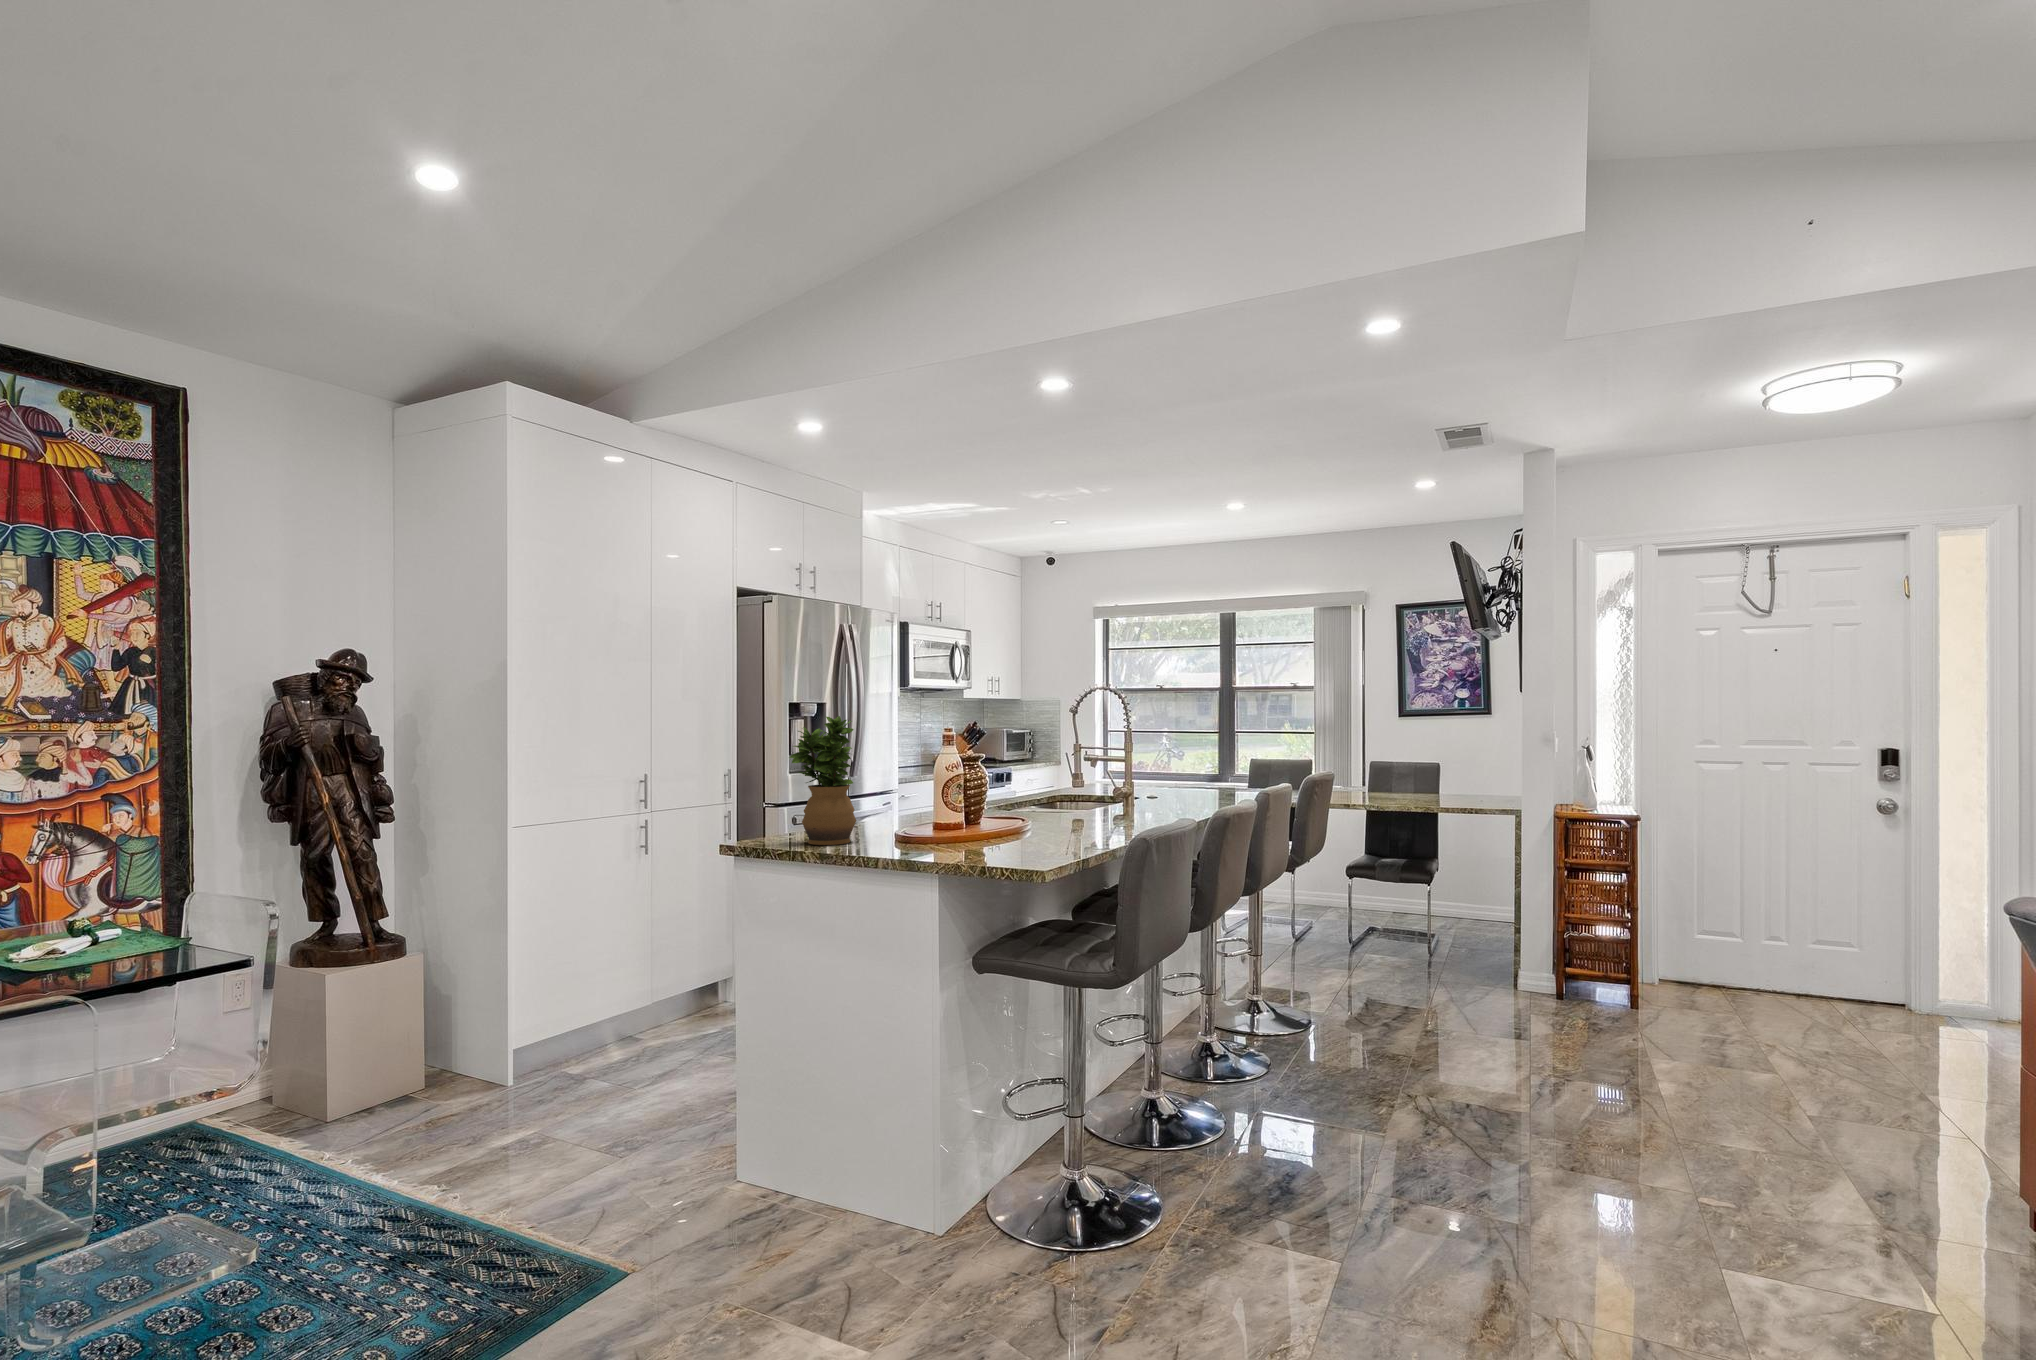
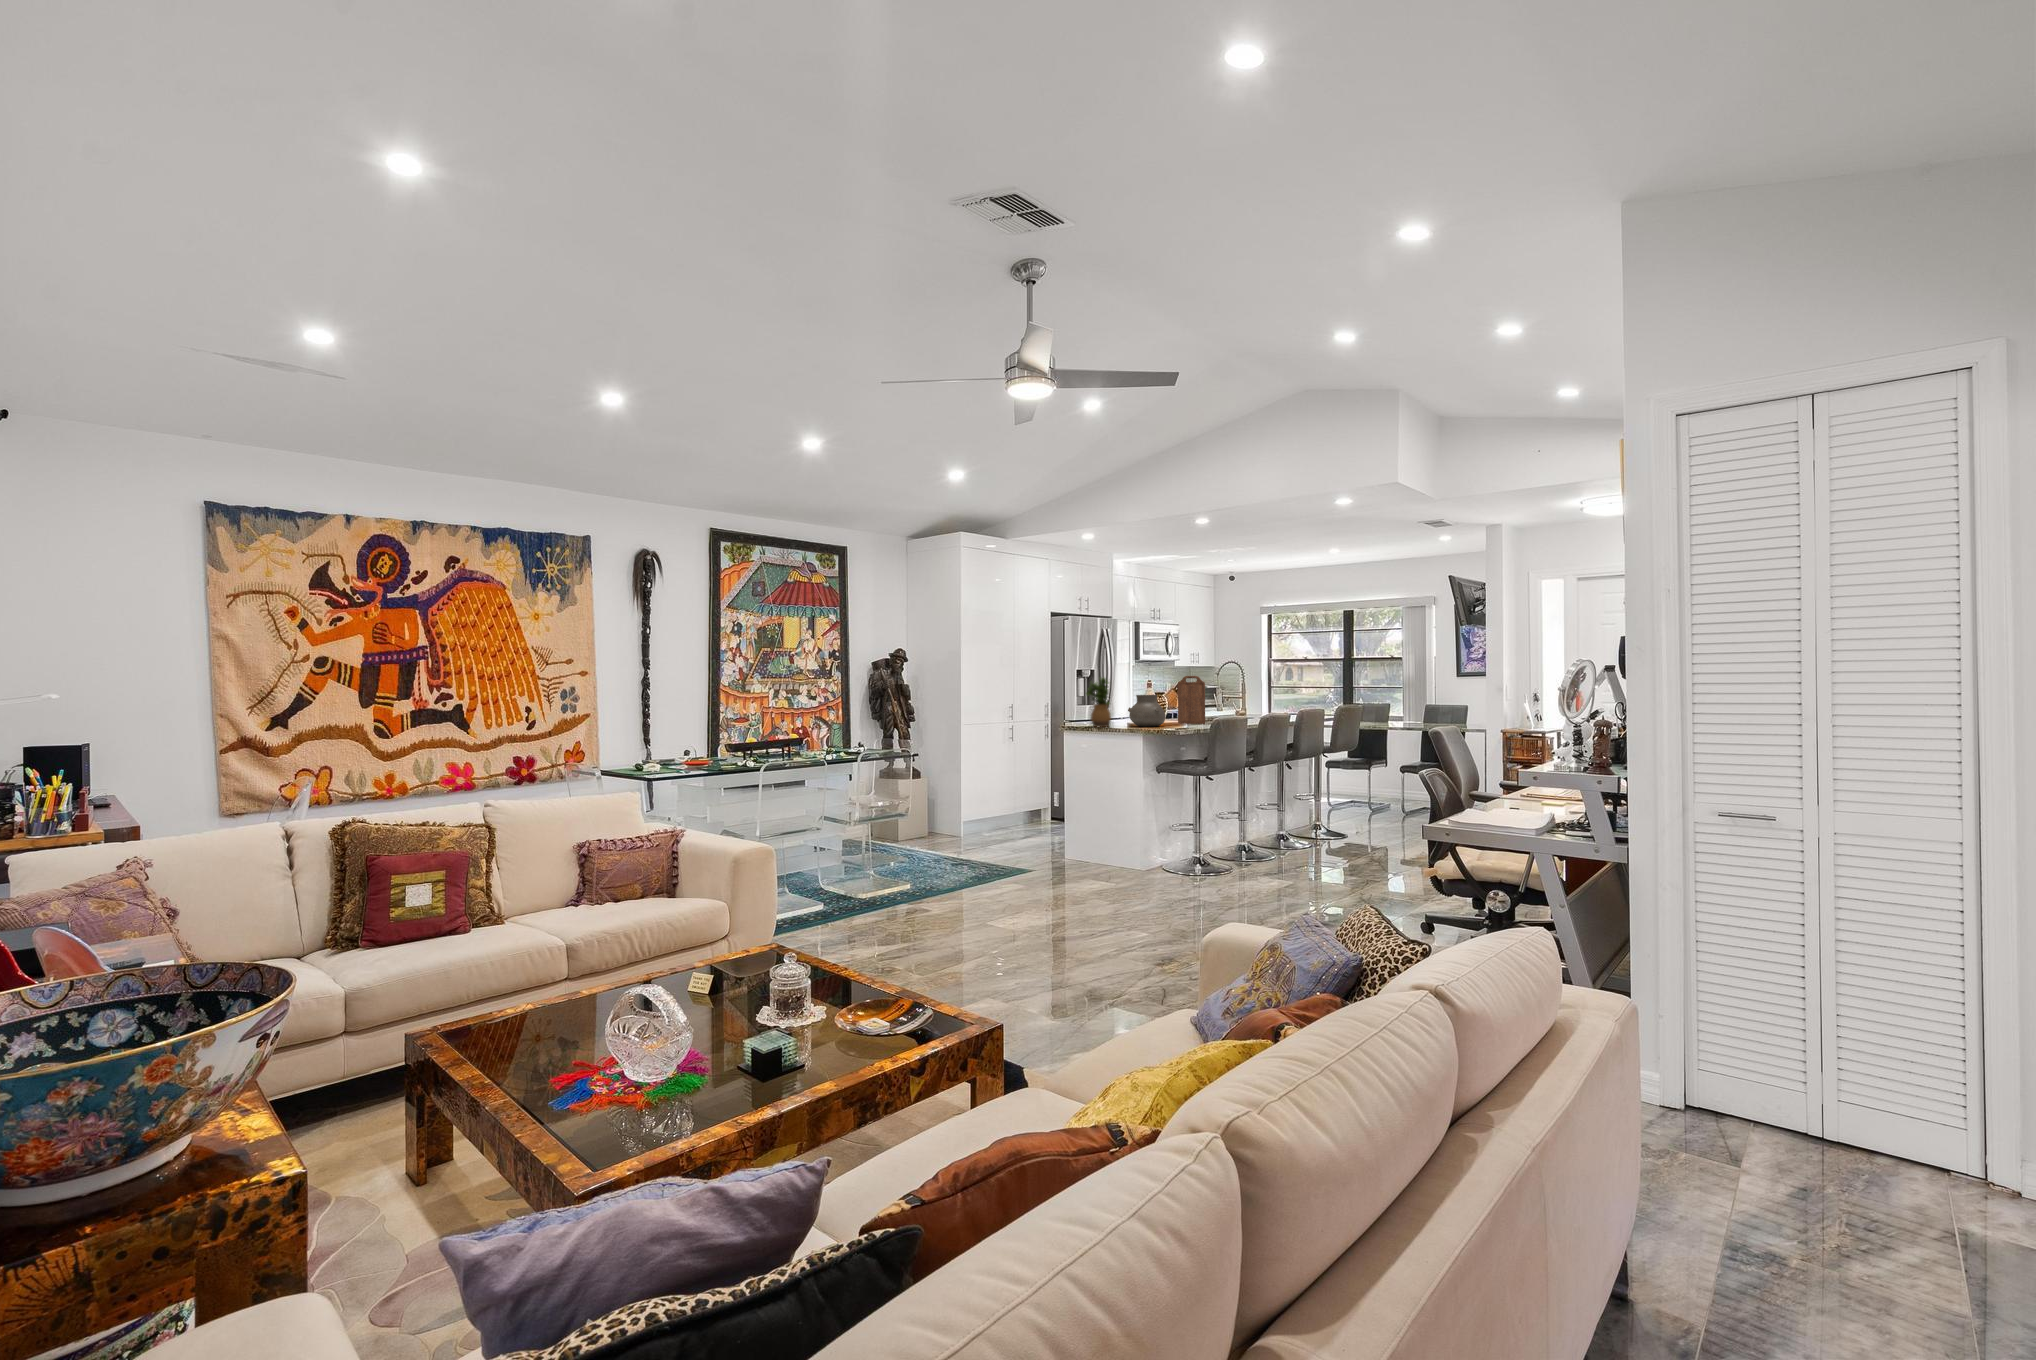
cutting board: none [1007,713,1070,823] -> present [1178,676,1205,724]
vase: none [897,759,989,840] -> present [1128,695,1166,727]

